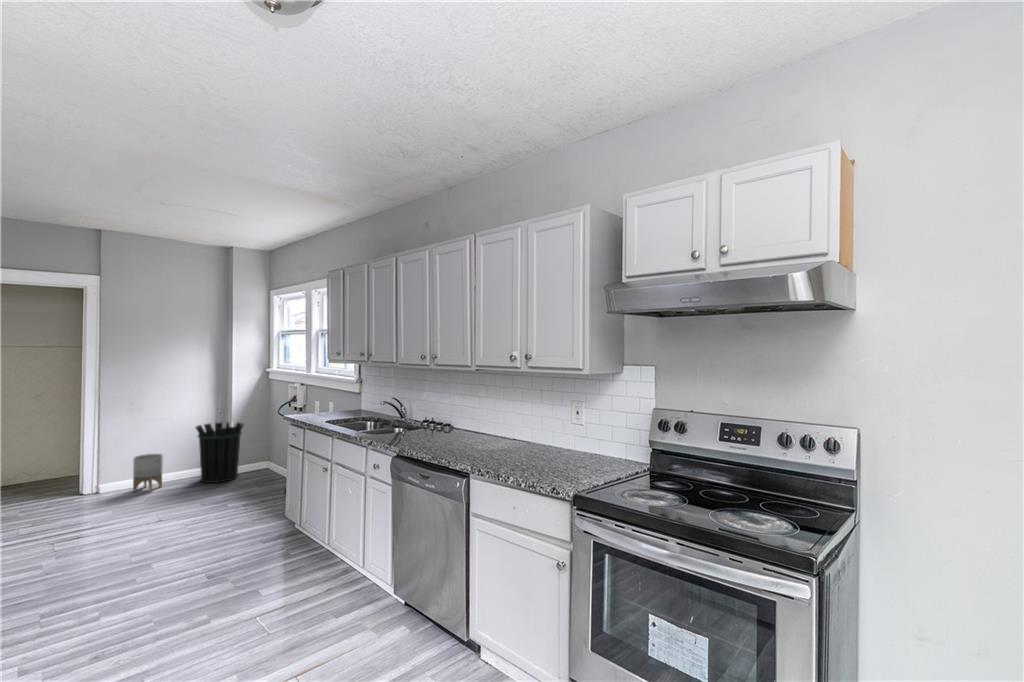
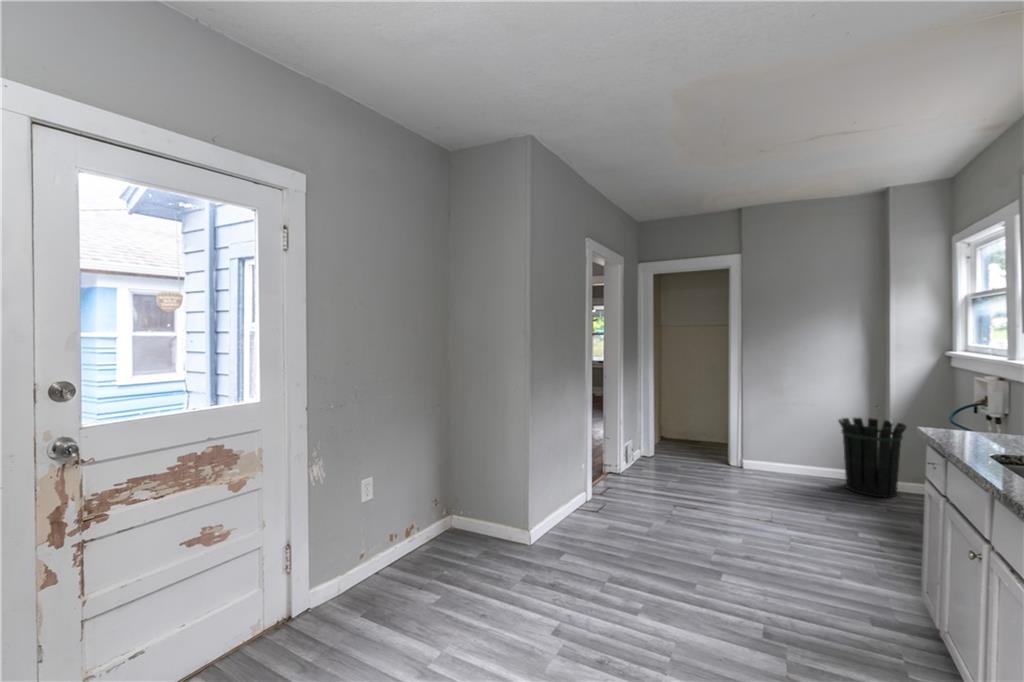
planter: present [133,454,163,491] -> none [770,440,800,482]

